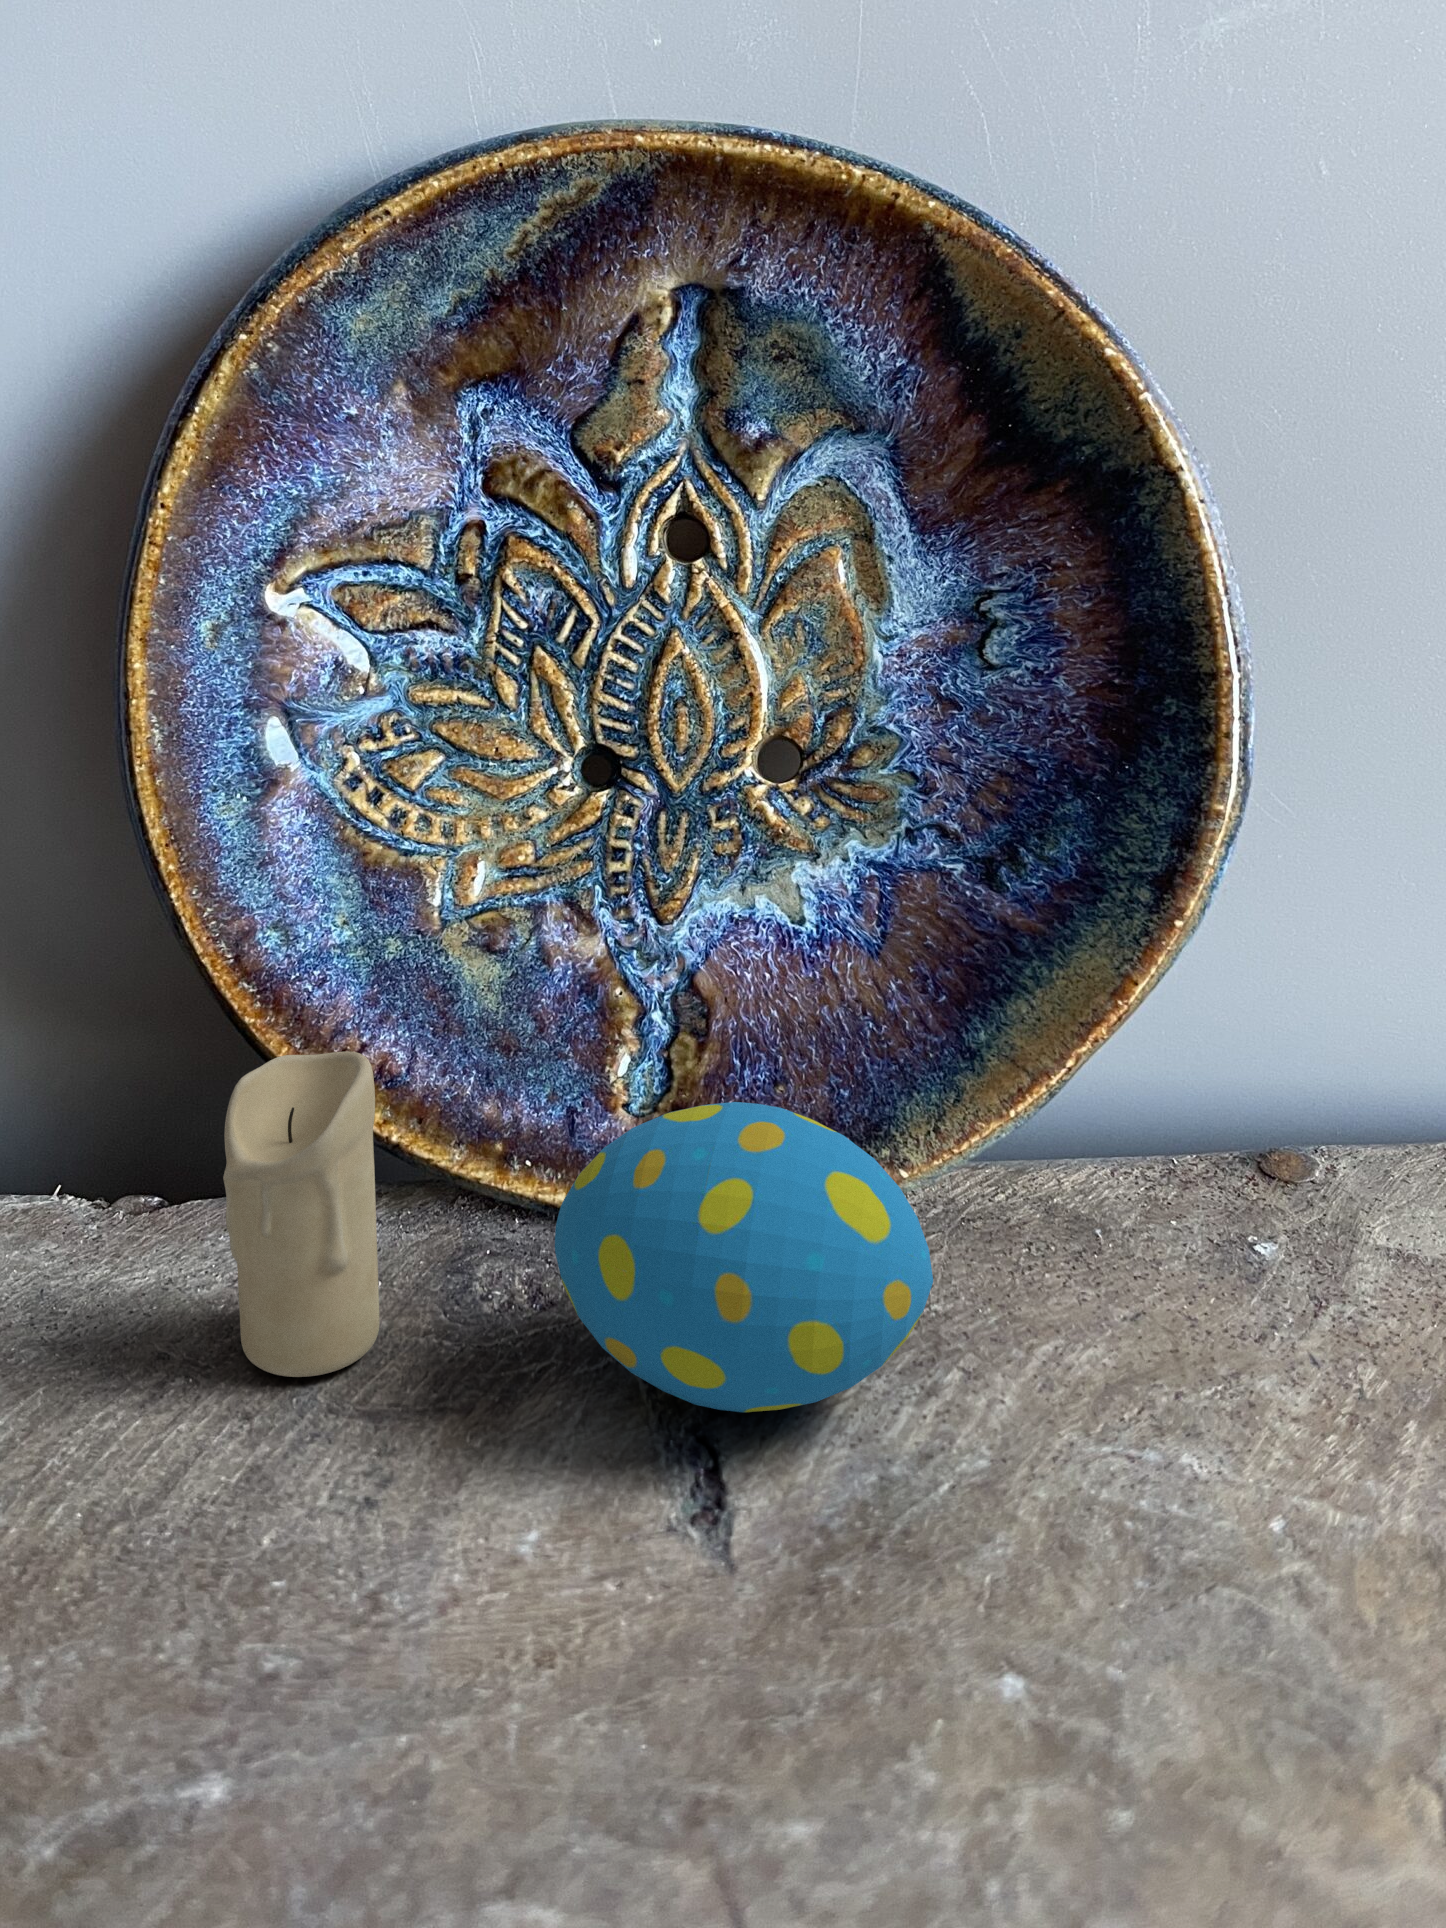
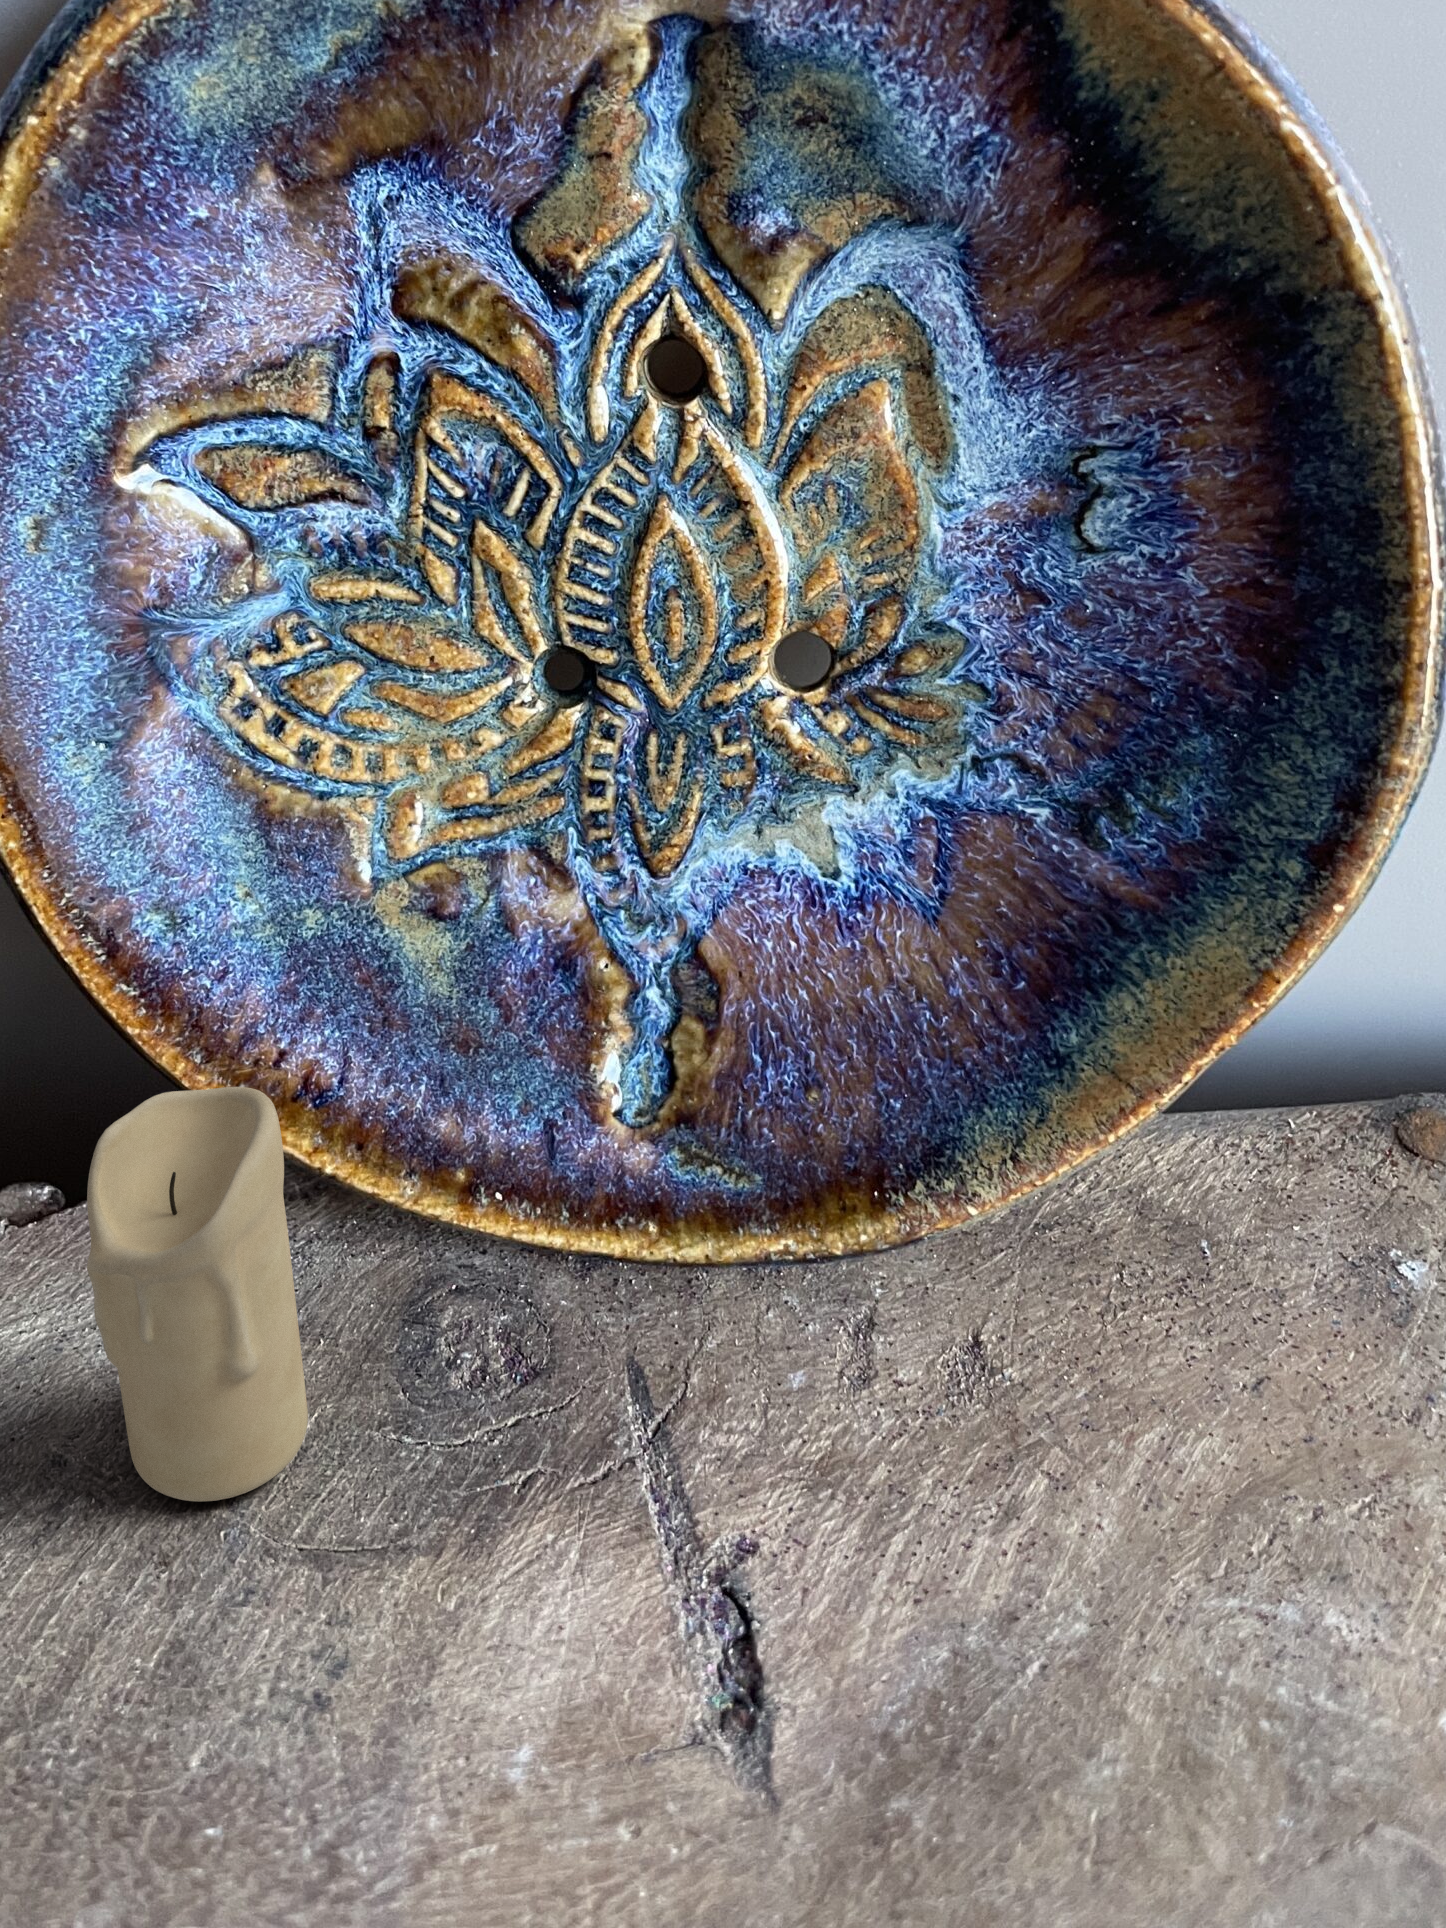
decorative egg: present [555,1102,933,1412] -> none [527,1150,1027,1564]

